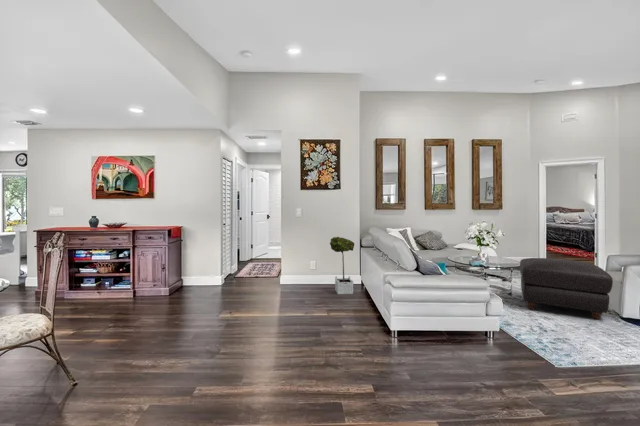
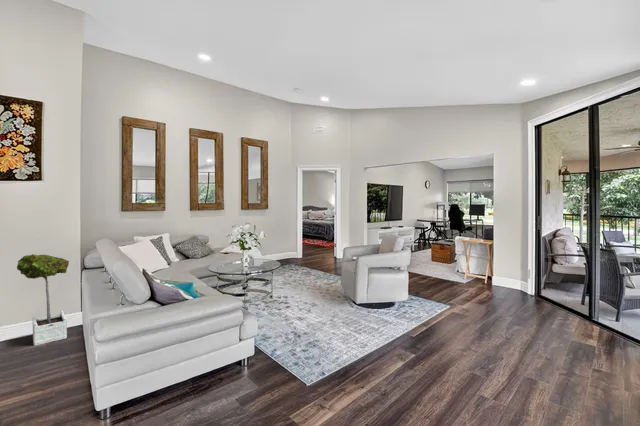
ottoman: present [520,258,613,320] -> none [281,258,349,312]

